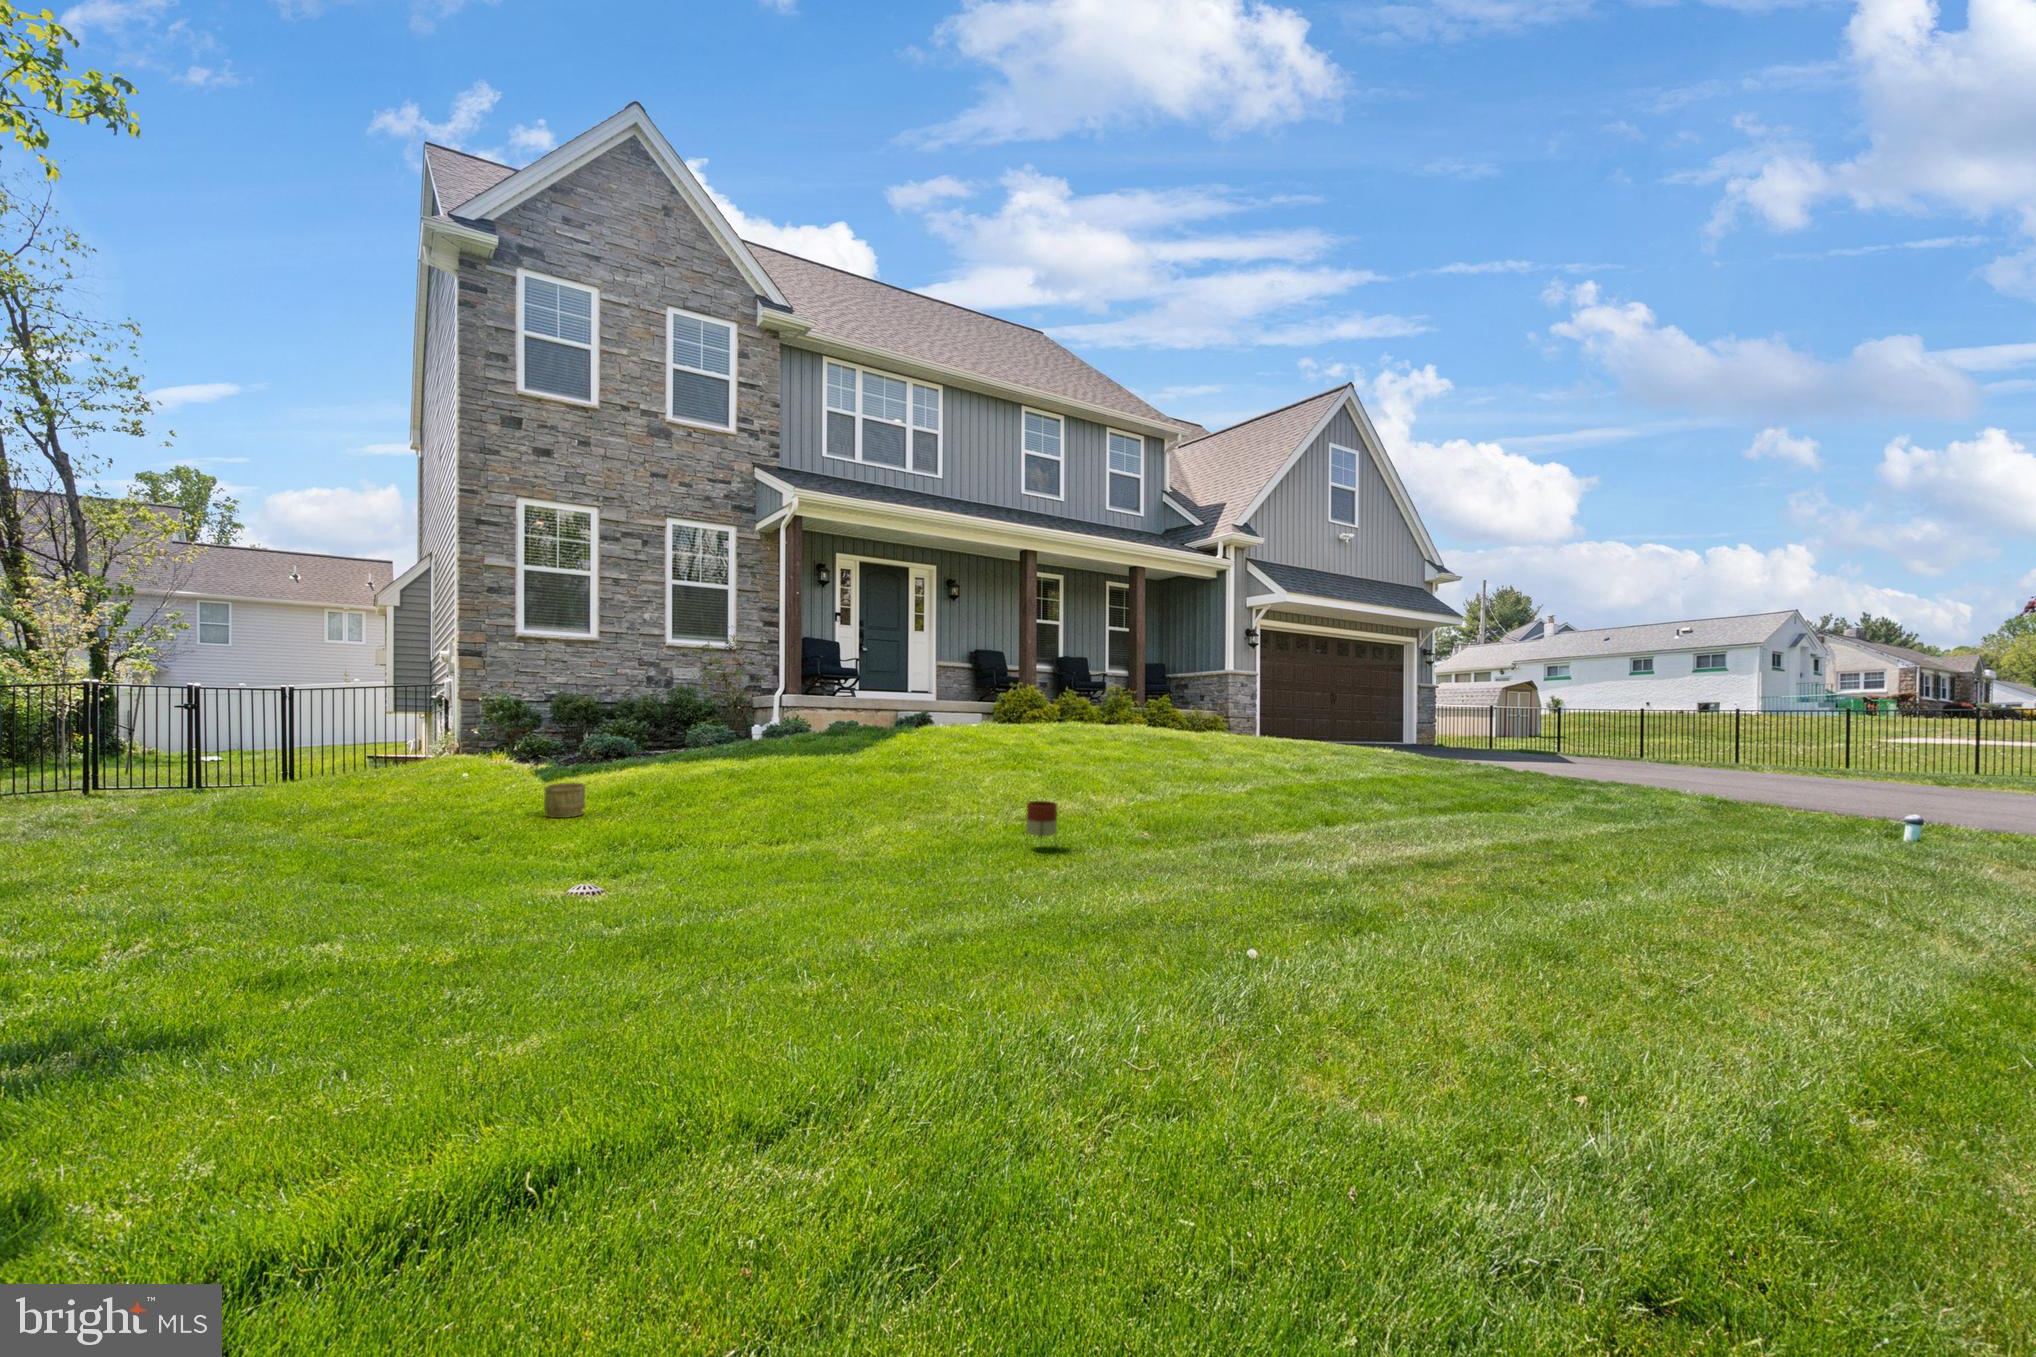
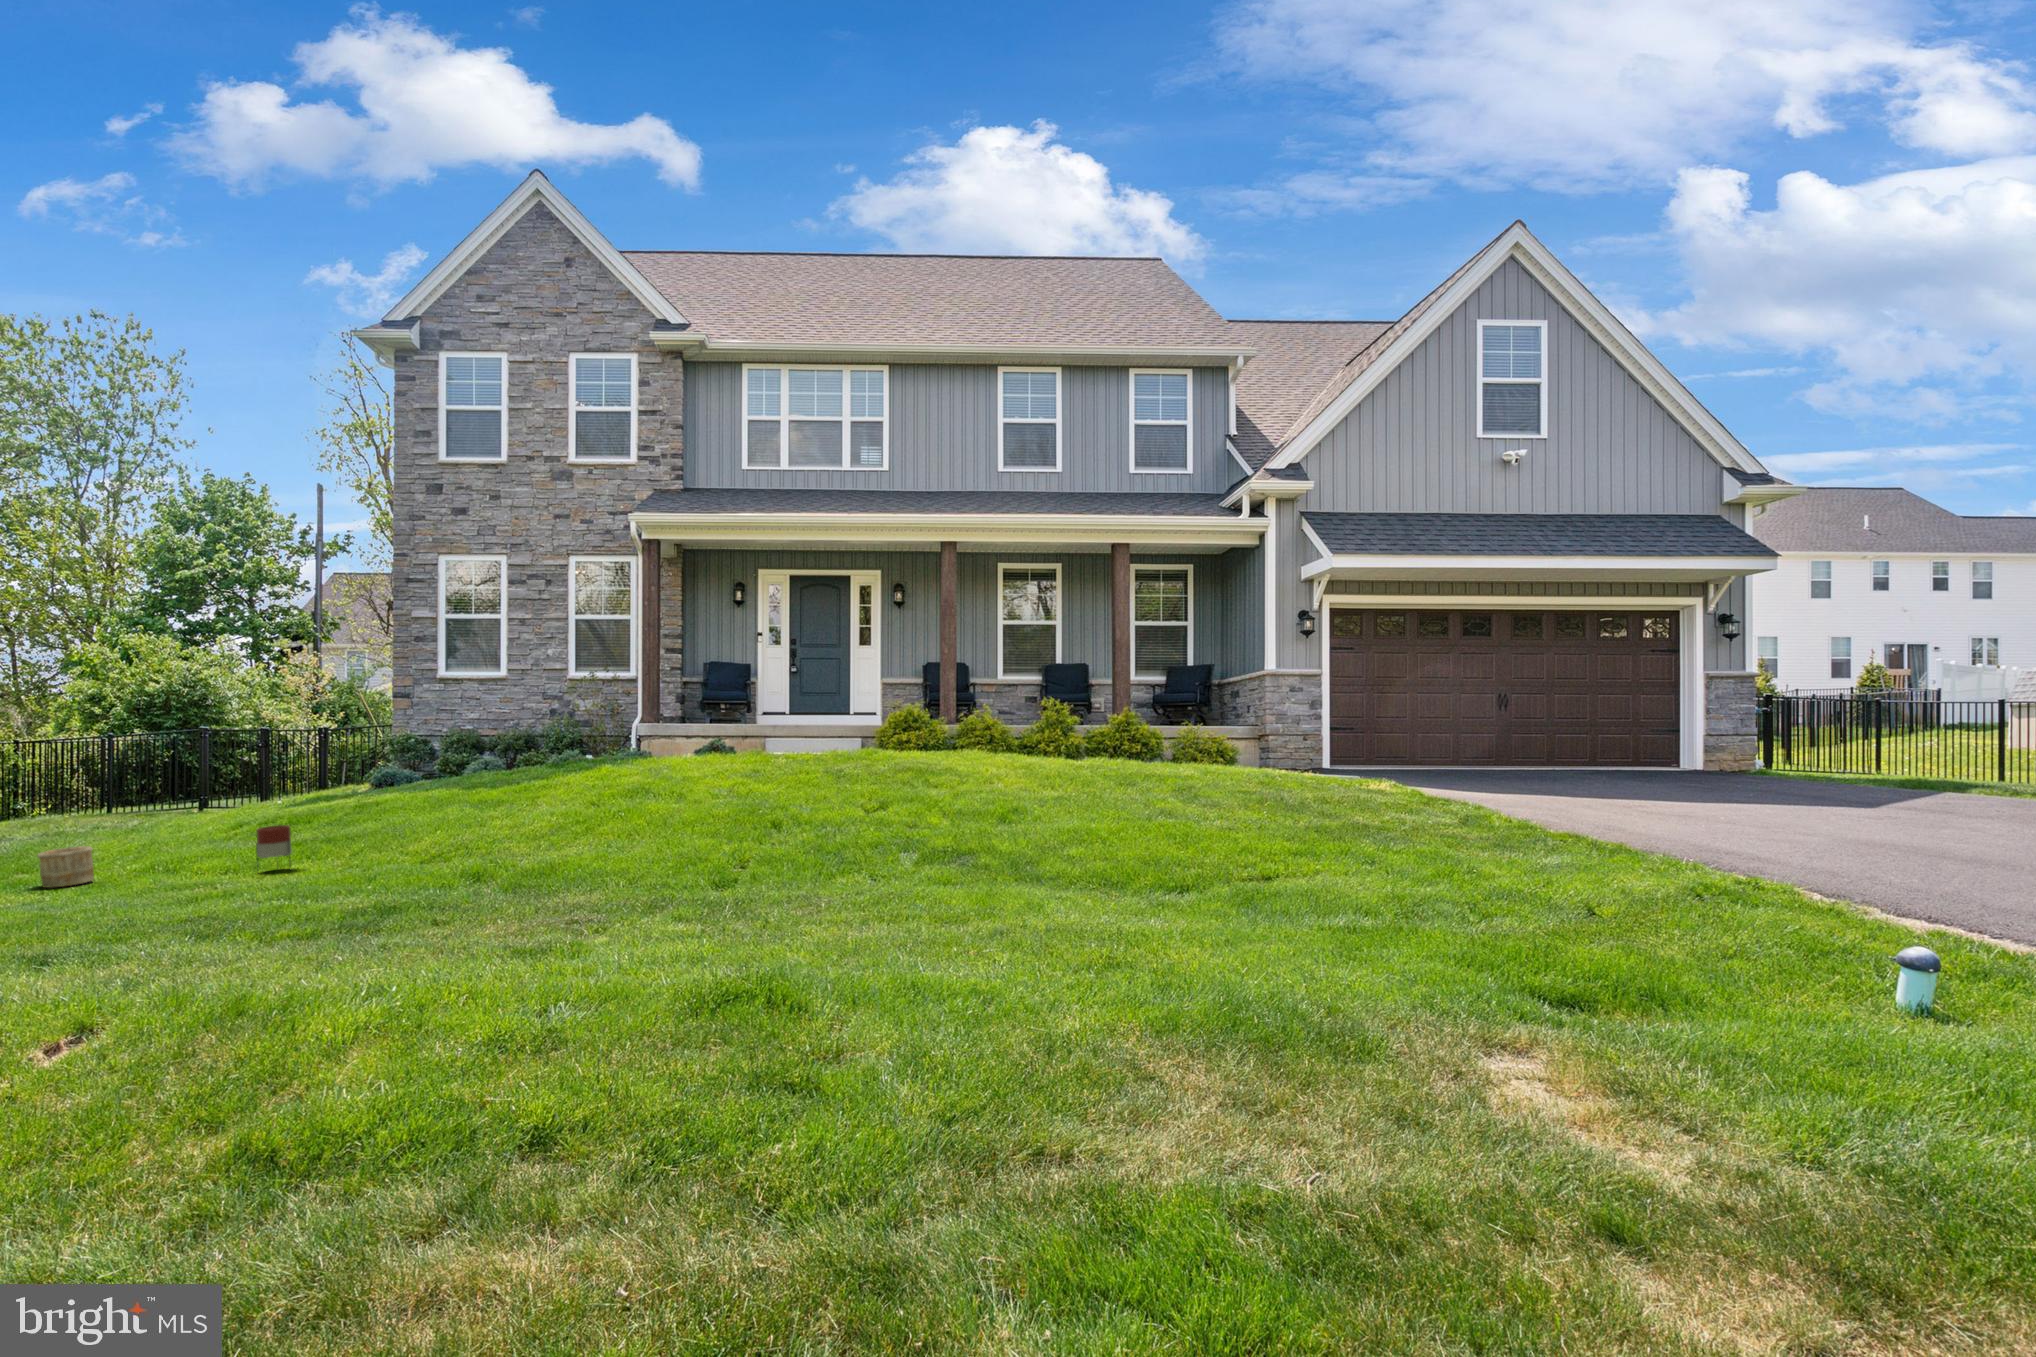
wooden bucket: present [544,783,586,818] -> present [38,846,94,888]

